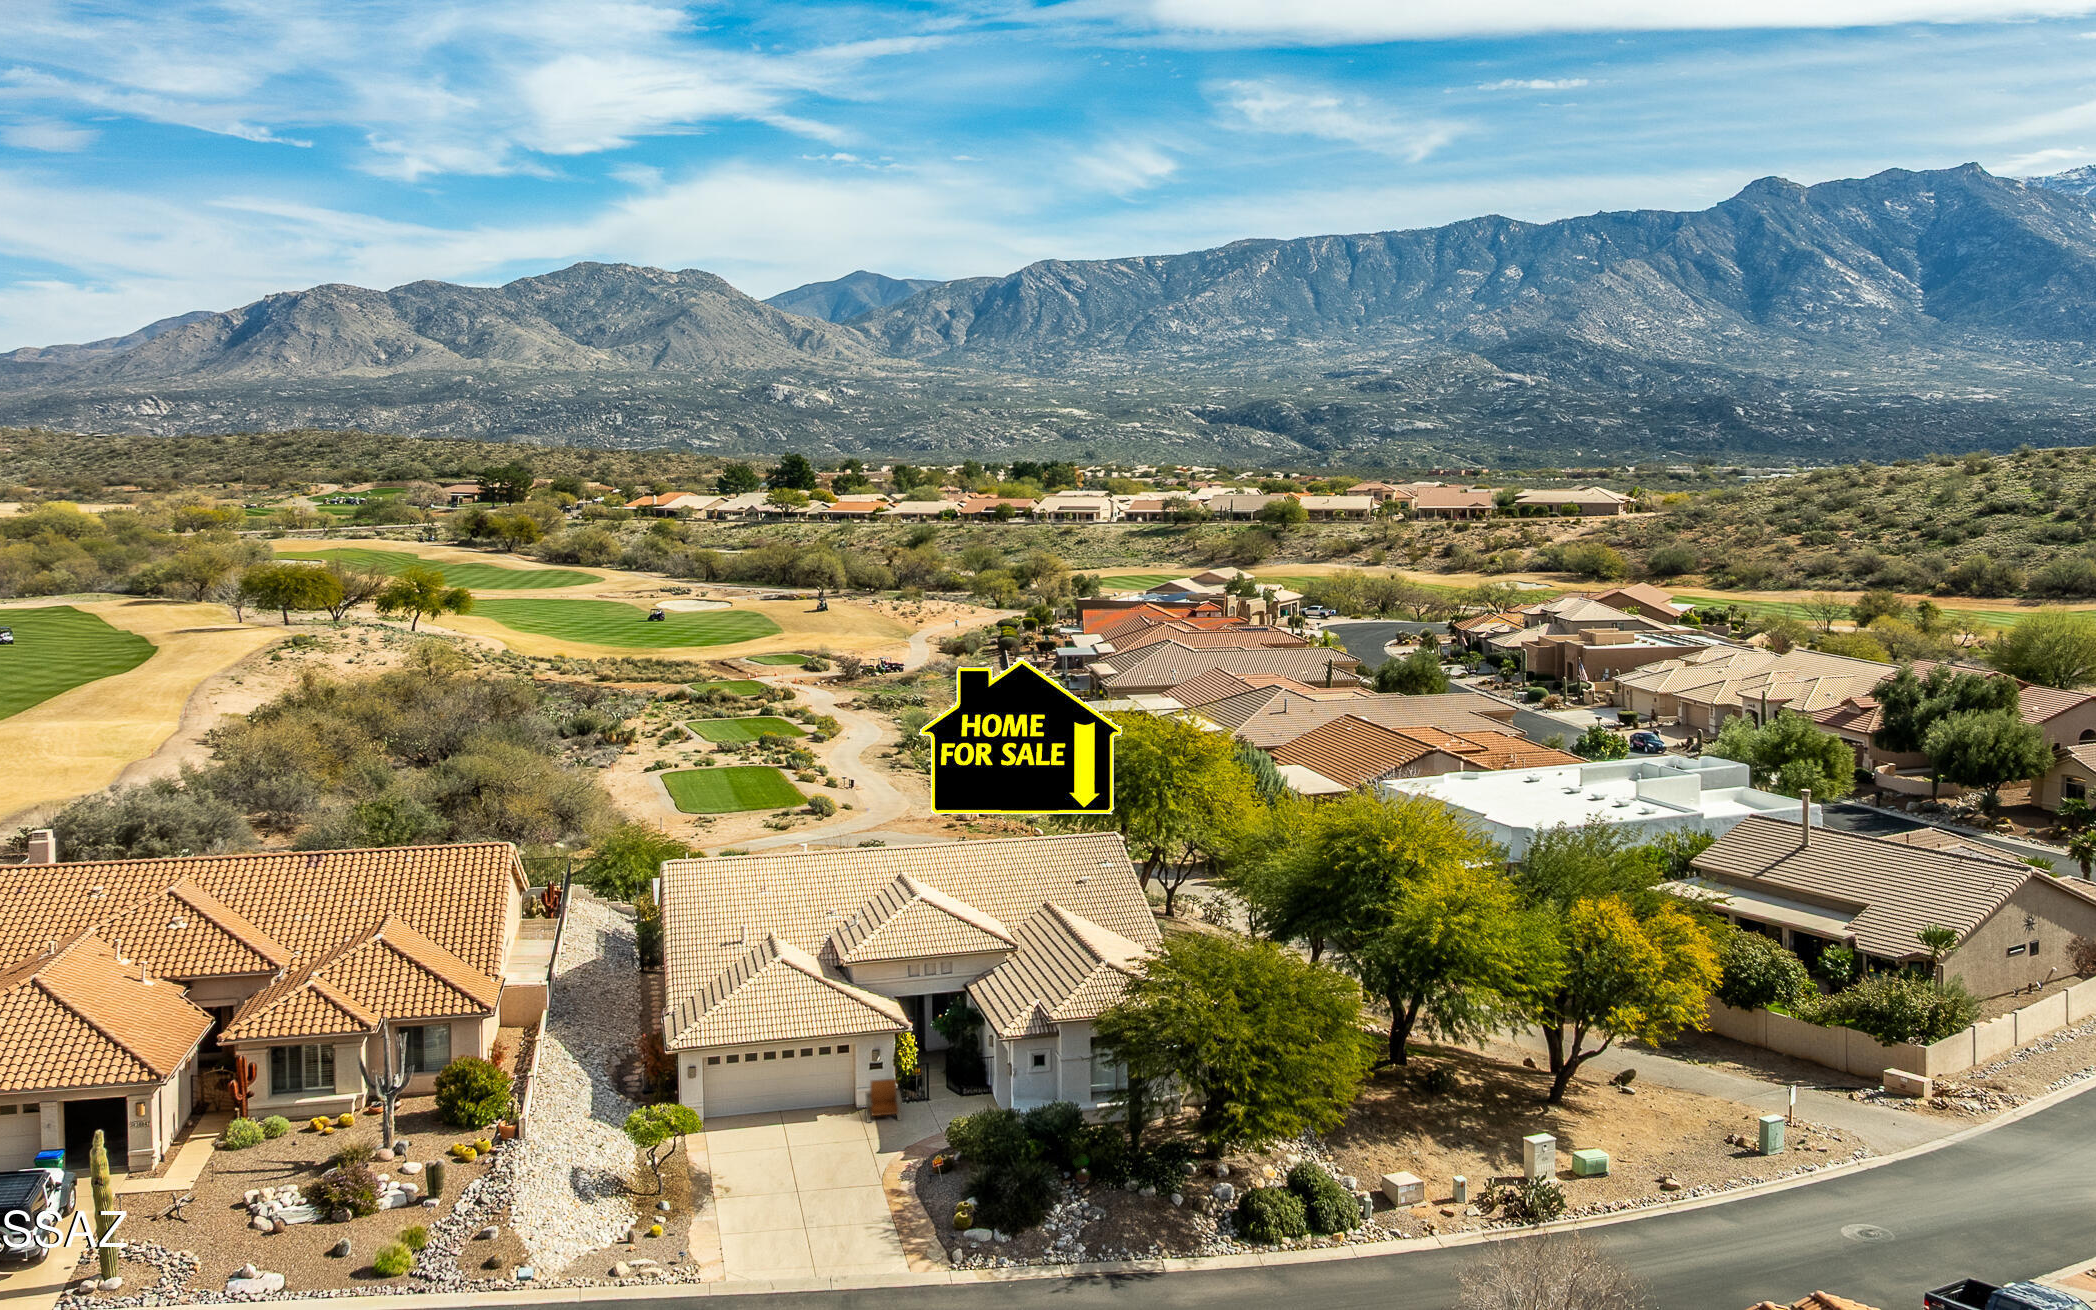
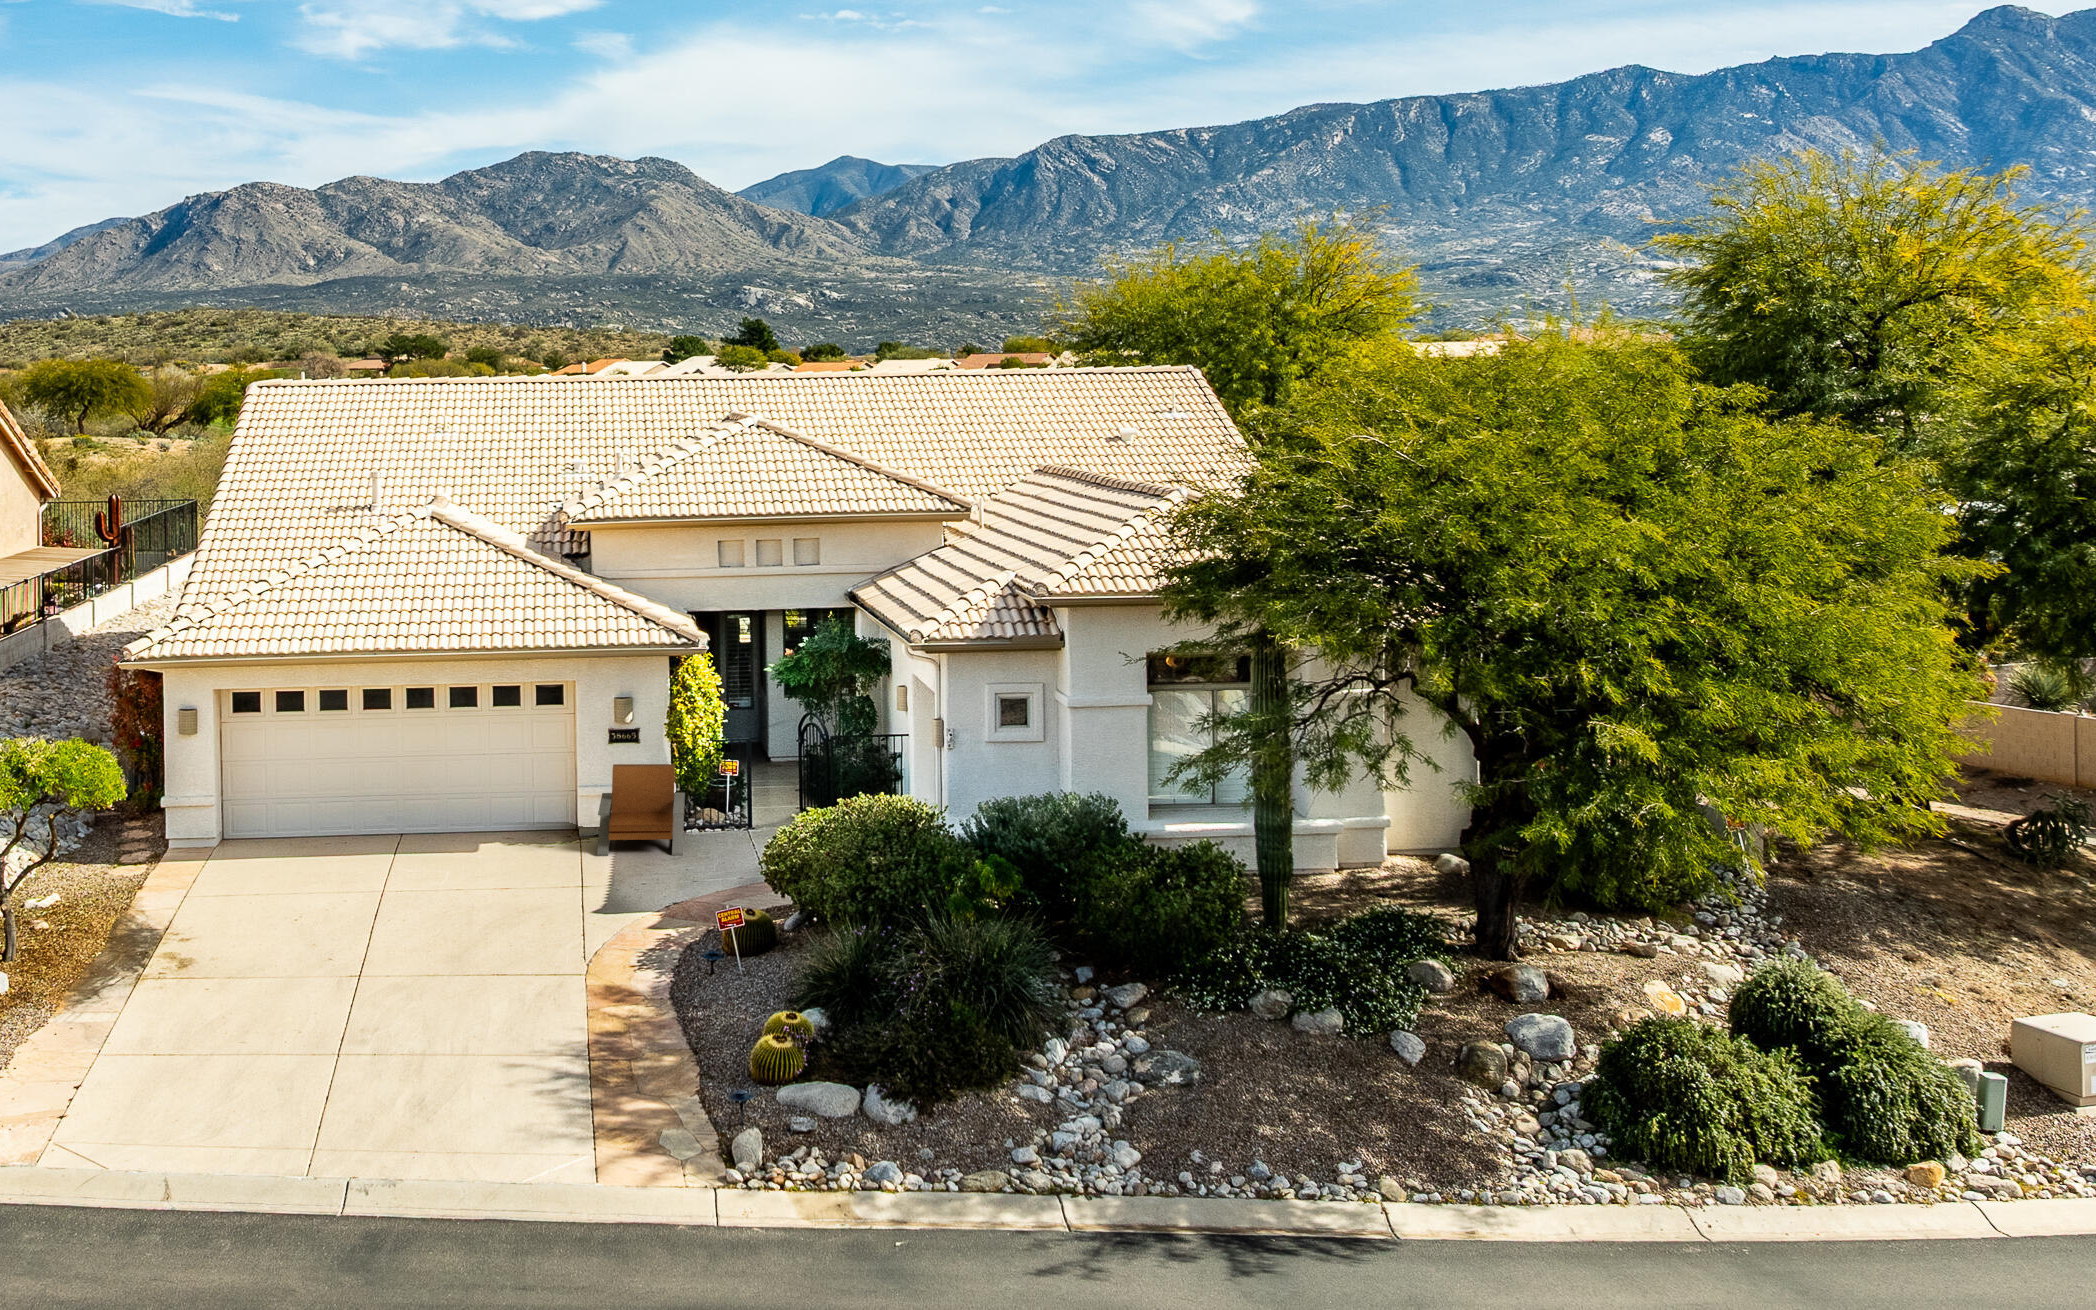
potted tree: present [1073,1155,1090,1183] -> none [1098,908,1149,993]

